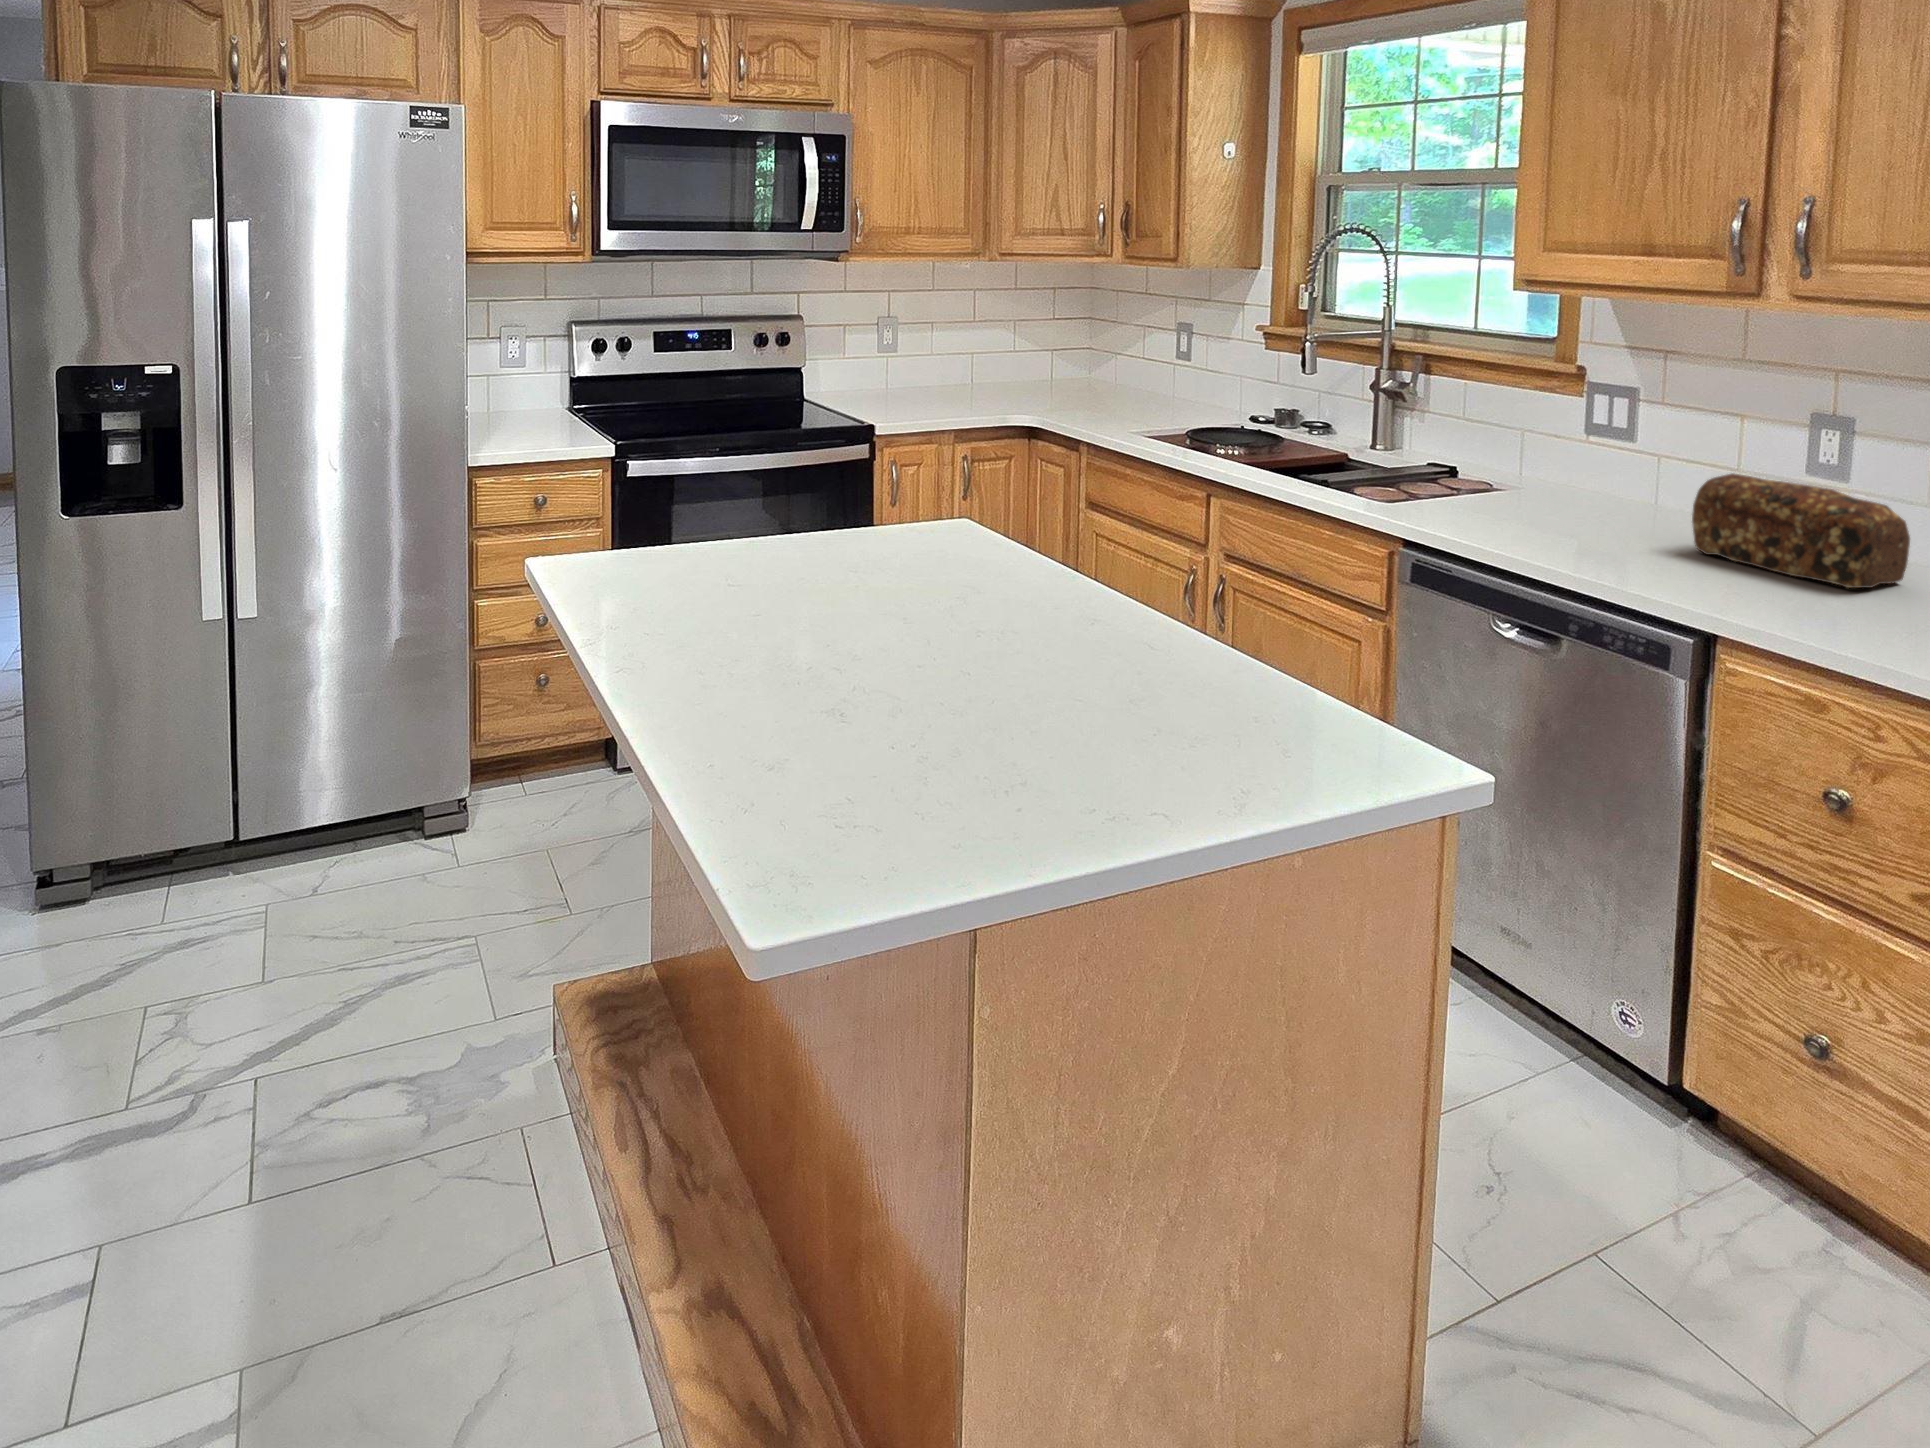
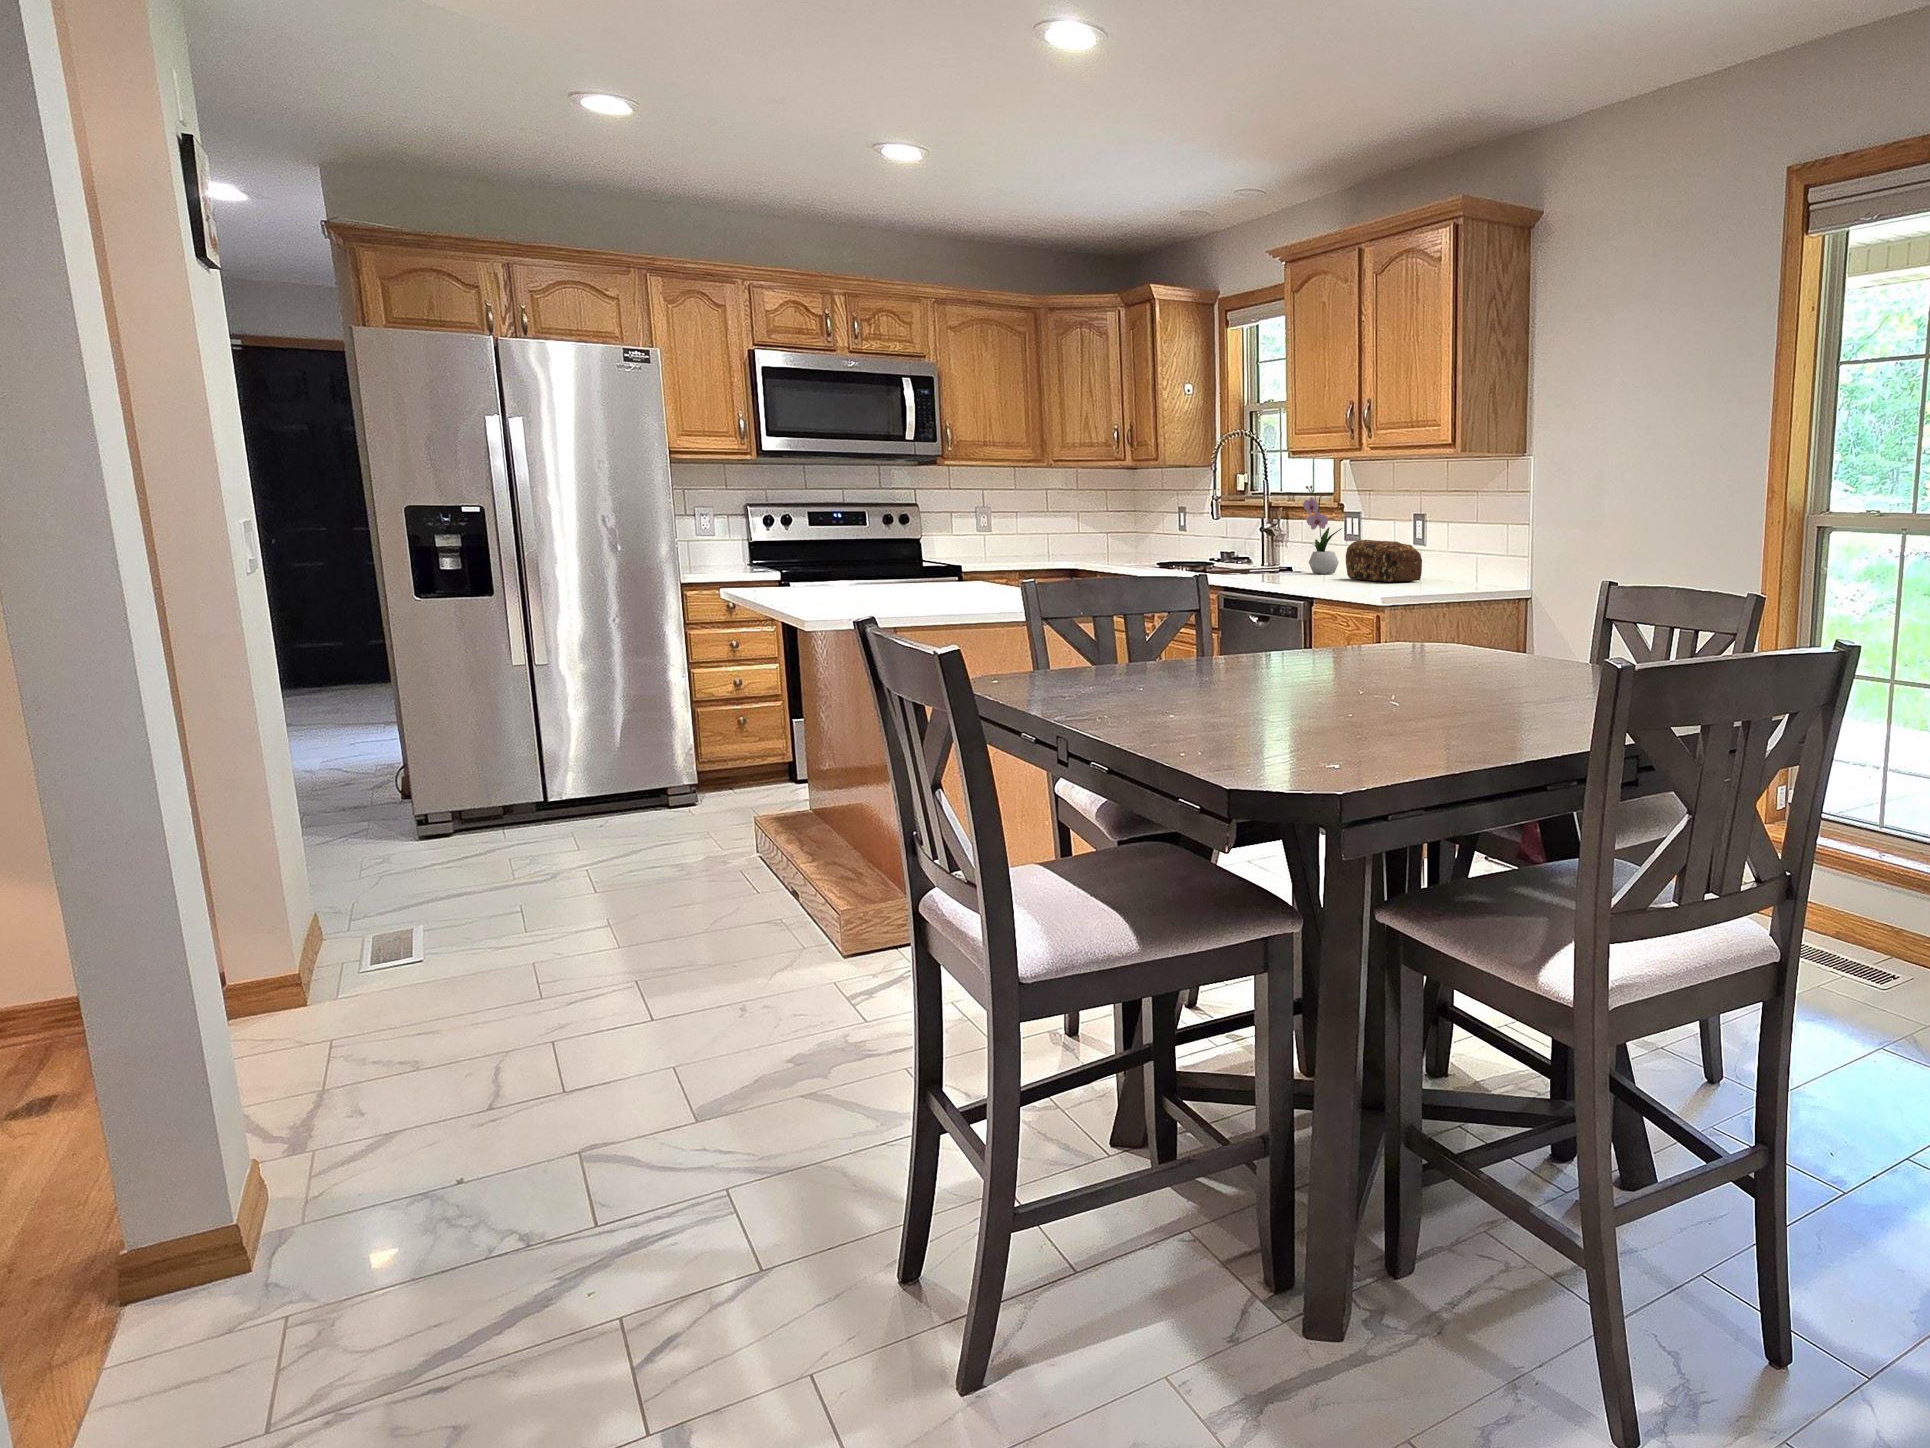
flower arrangement: none [1545,344,1620,514] -> present [1303,486,1342,574]

